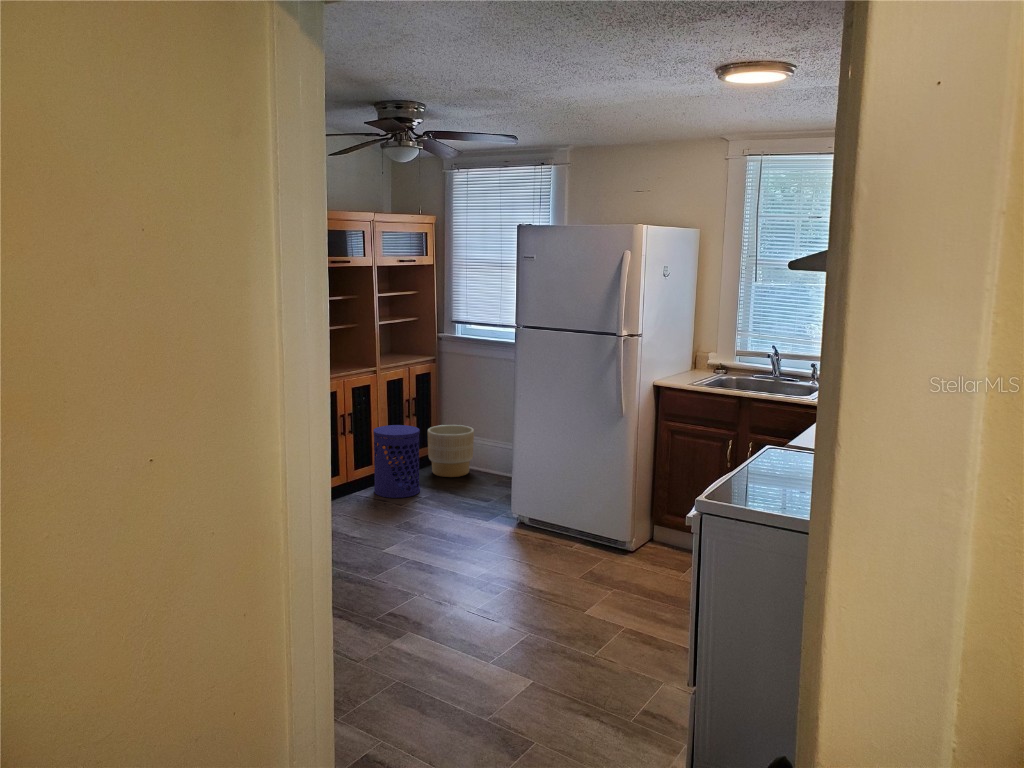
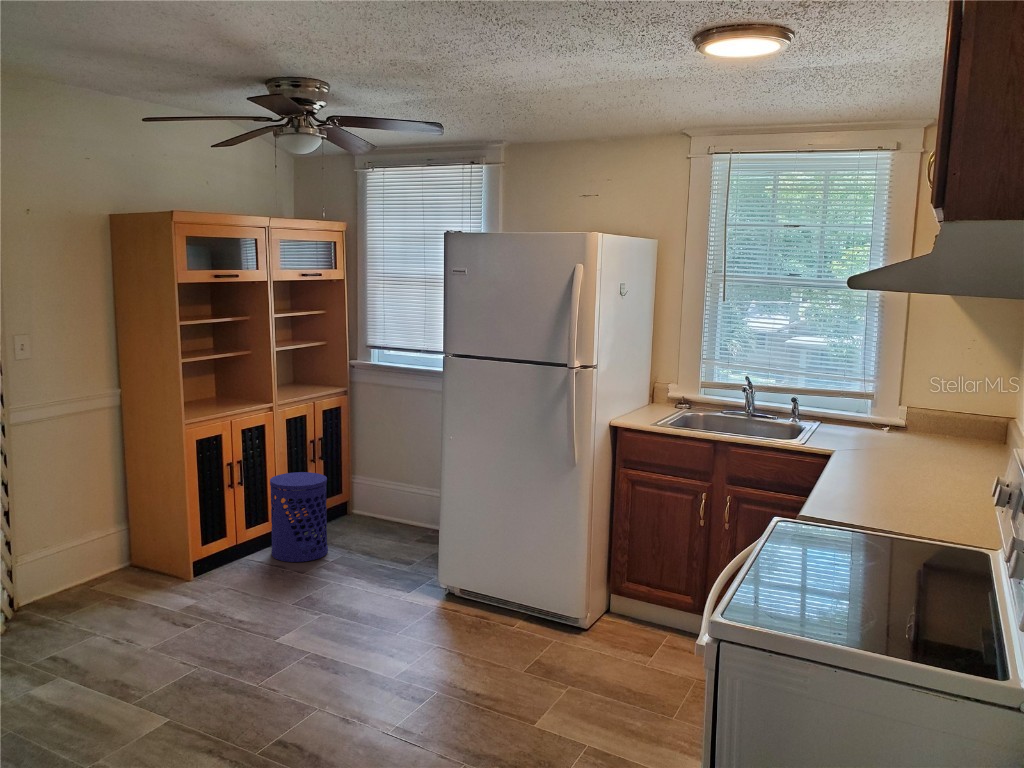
planter: present [428,425,474,477] -> none [338,469,393,532]

